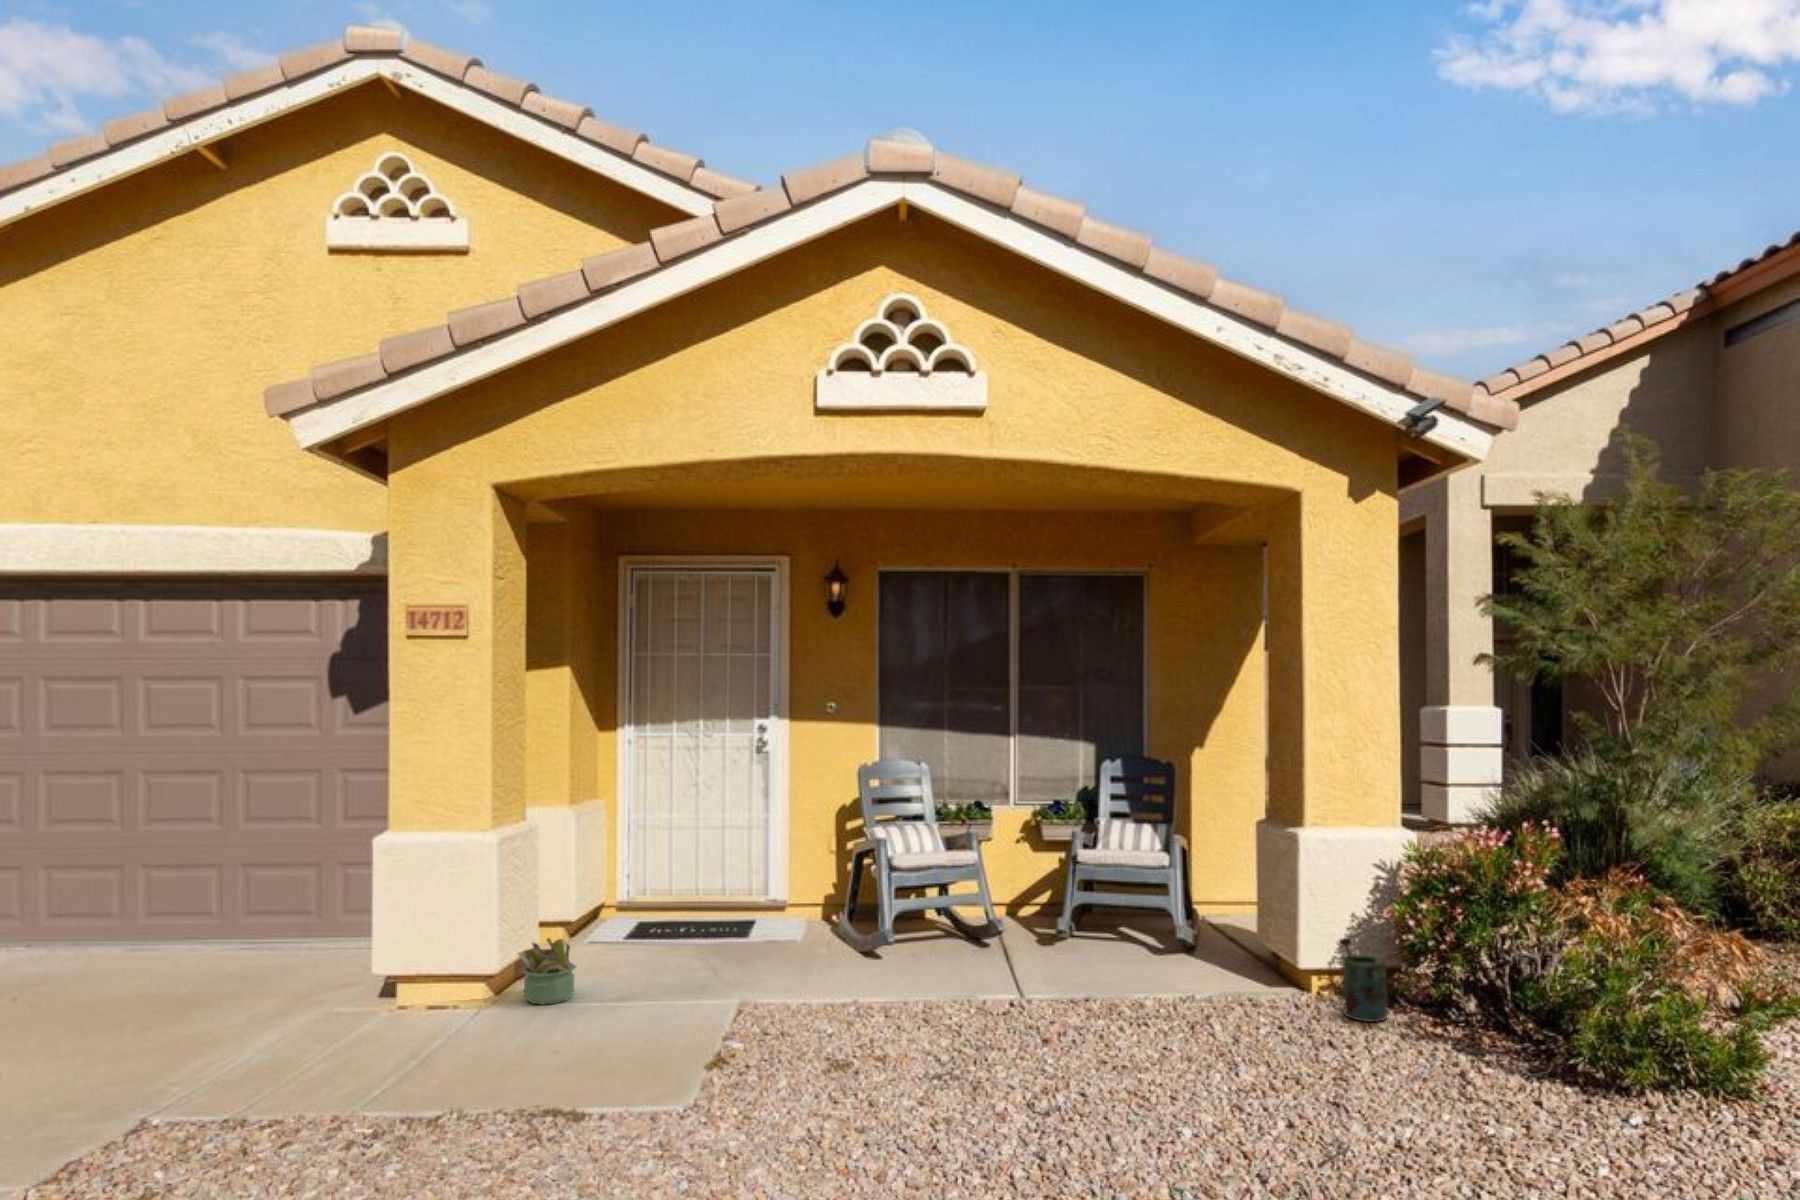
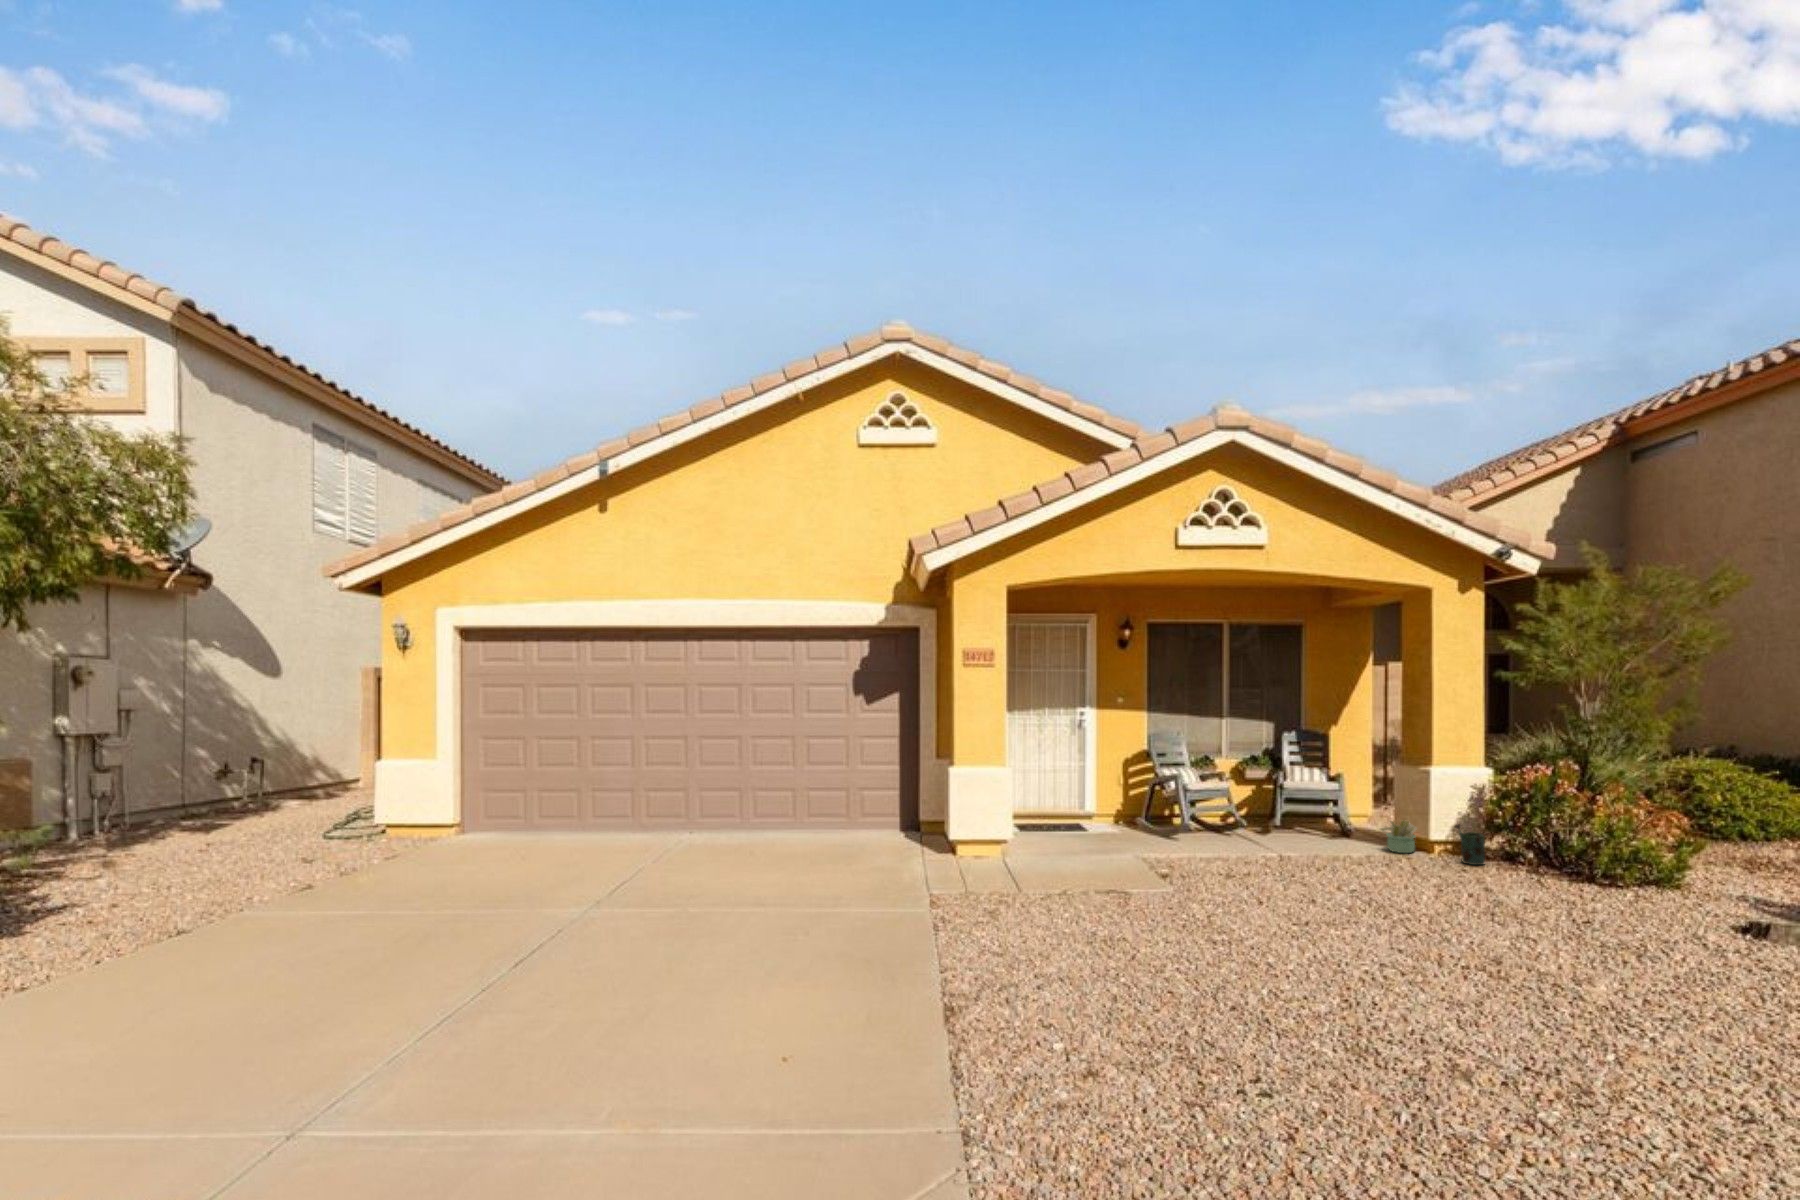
decorative plant: present [518,938,576,1005] -> present [1380,821,1416,853]

